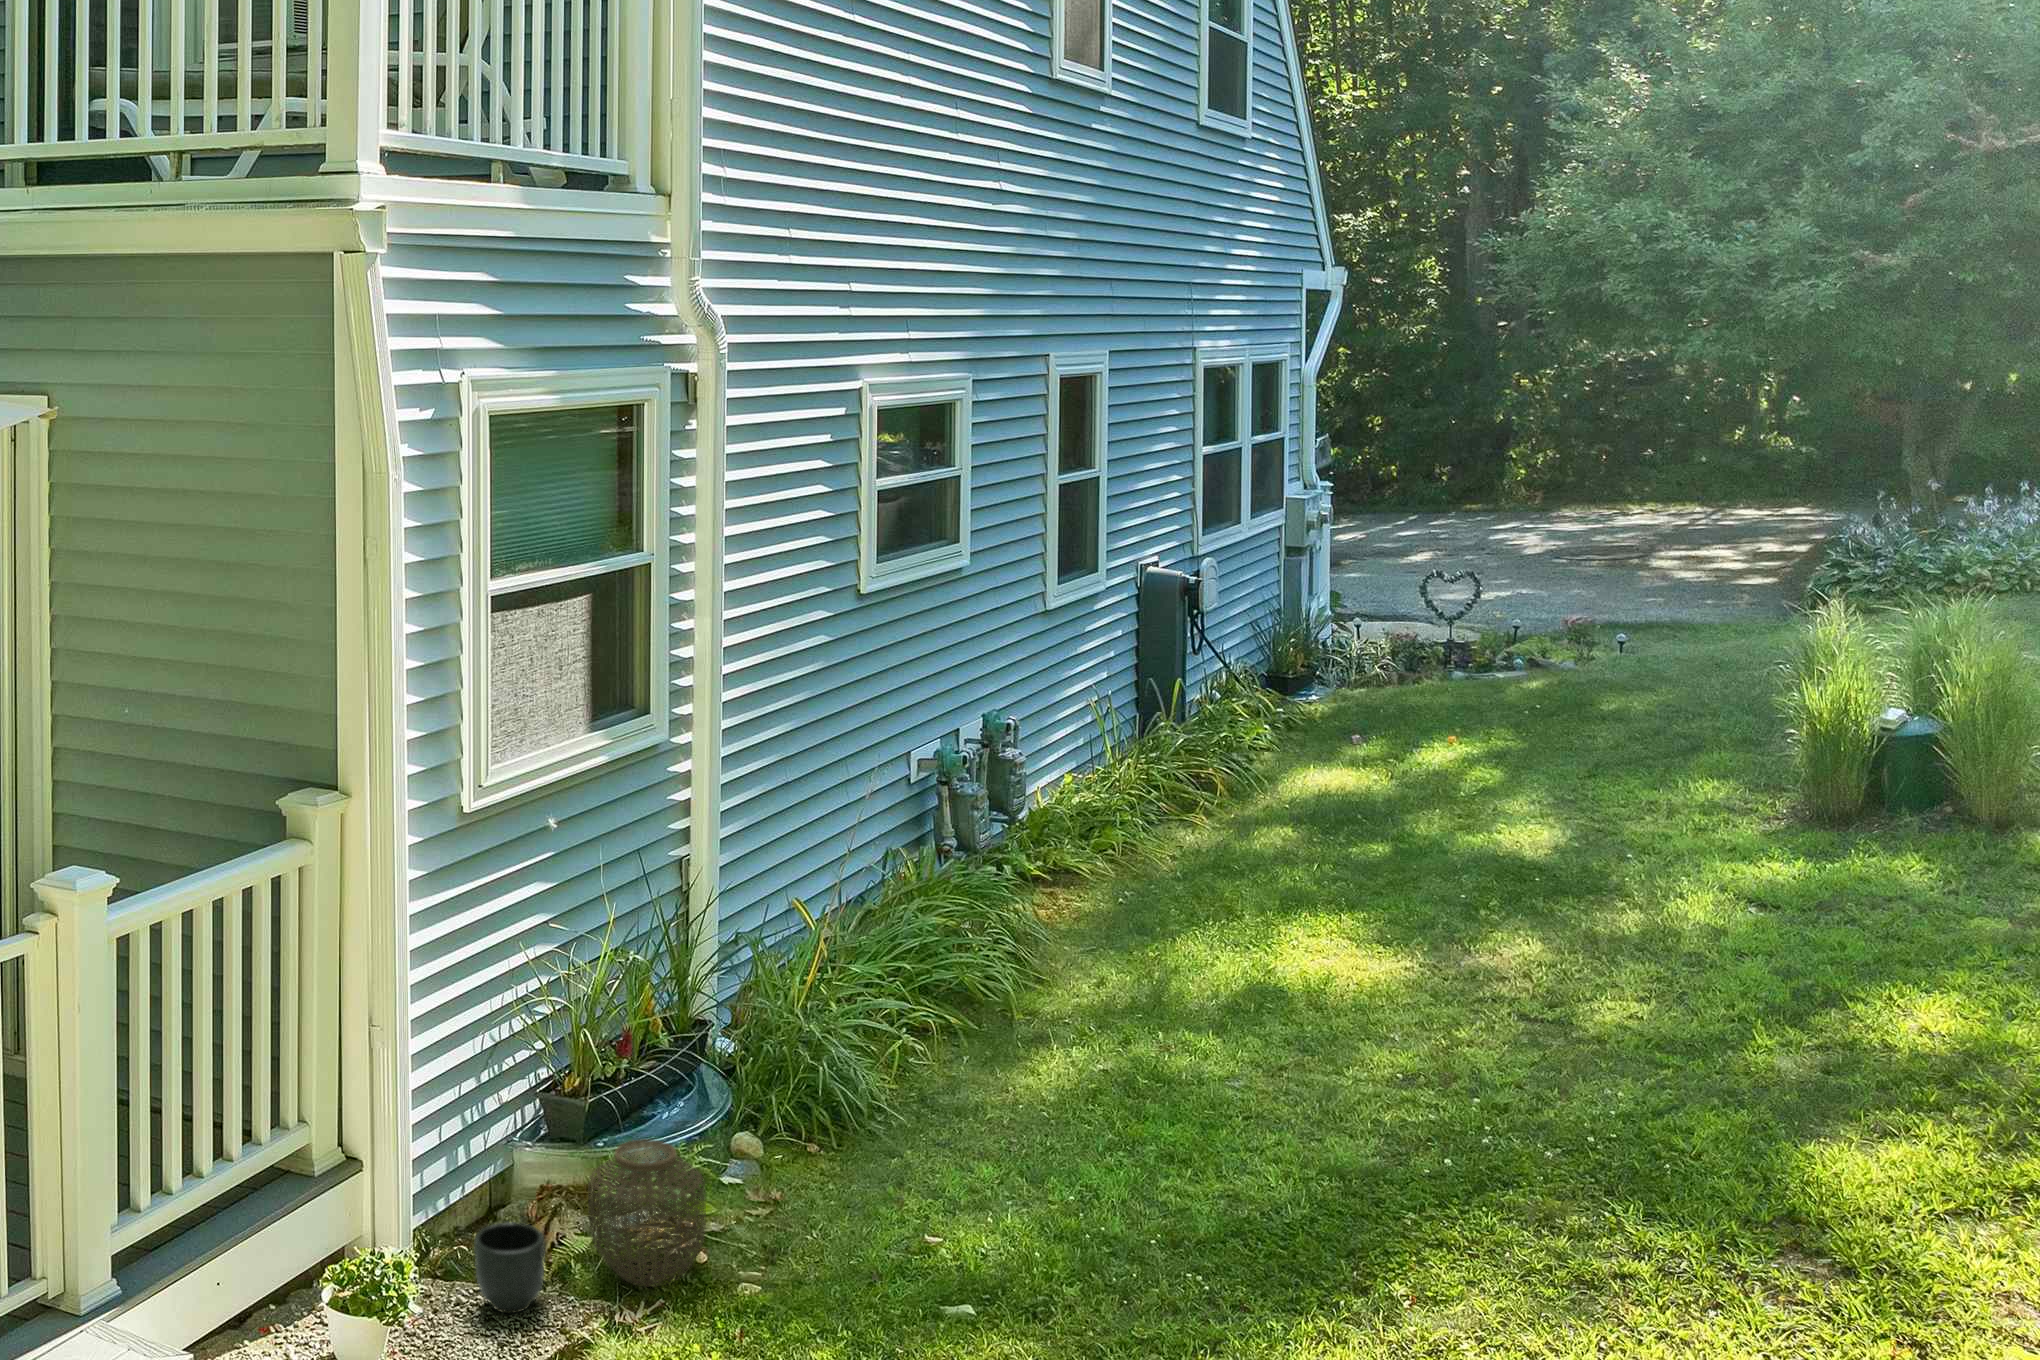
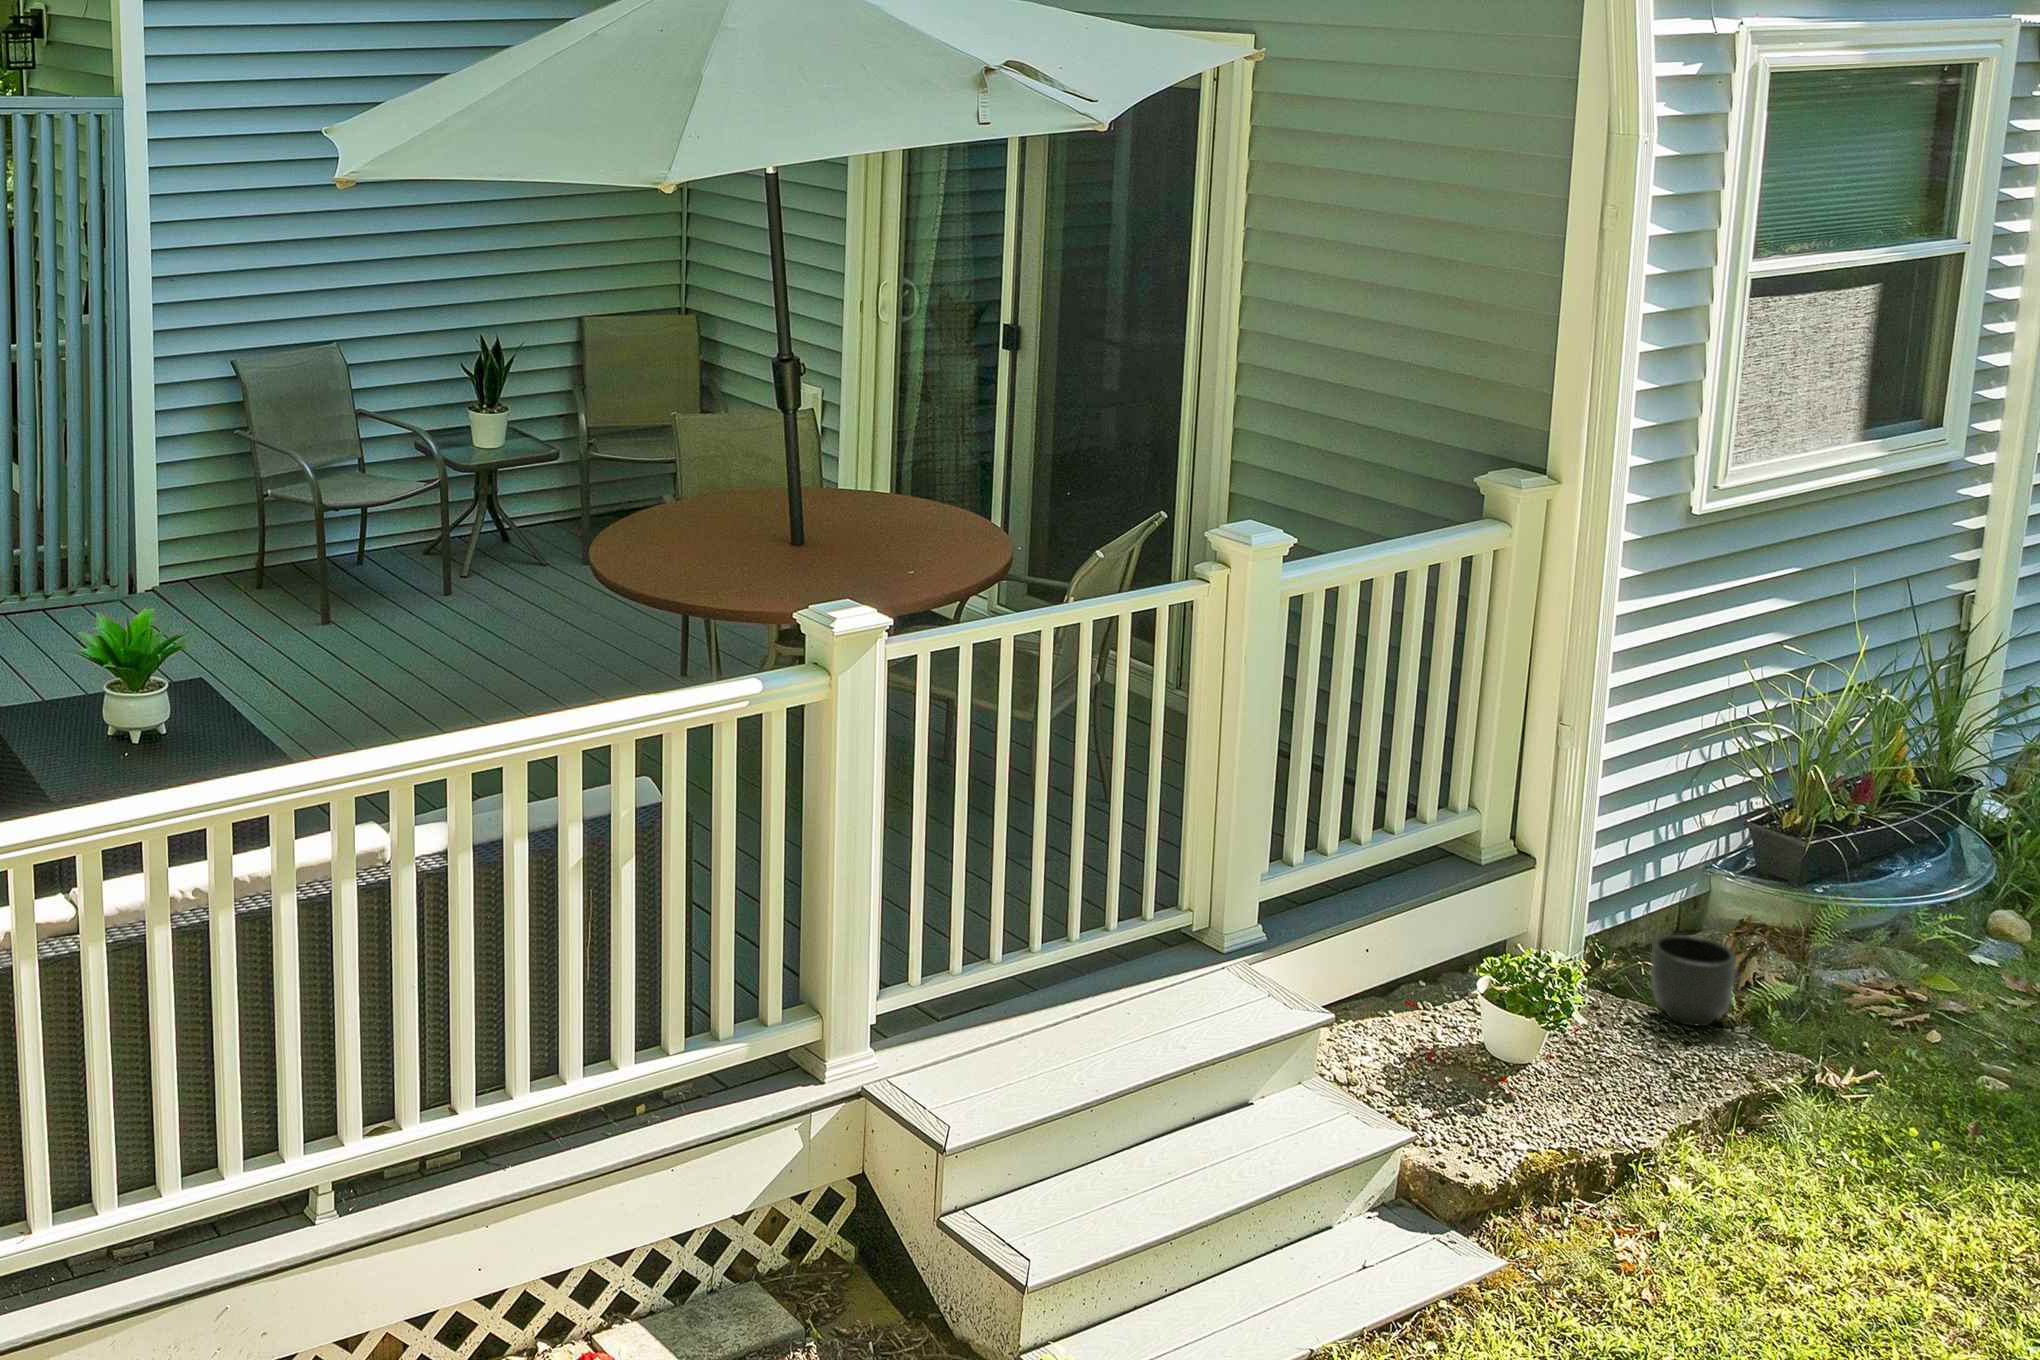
woven basket: present [589,1139,706,1287] -> none [1795,885,1949,1041]

